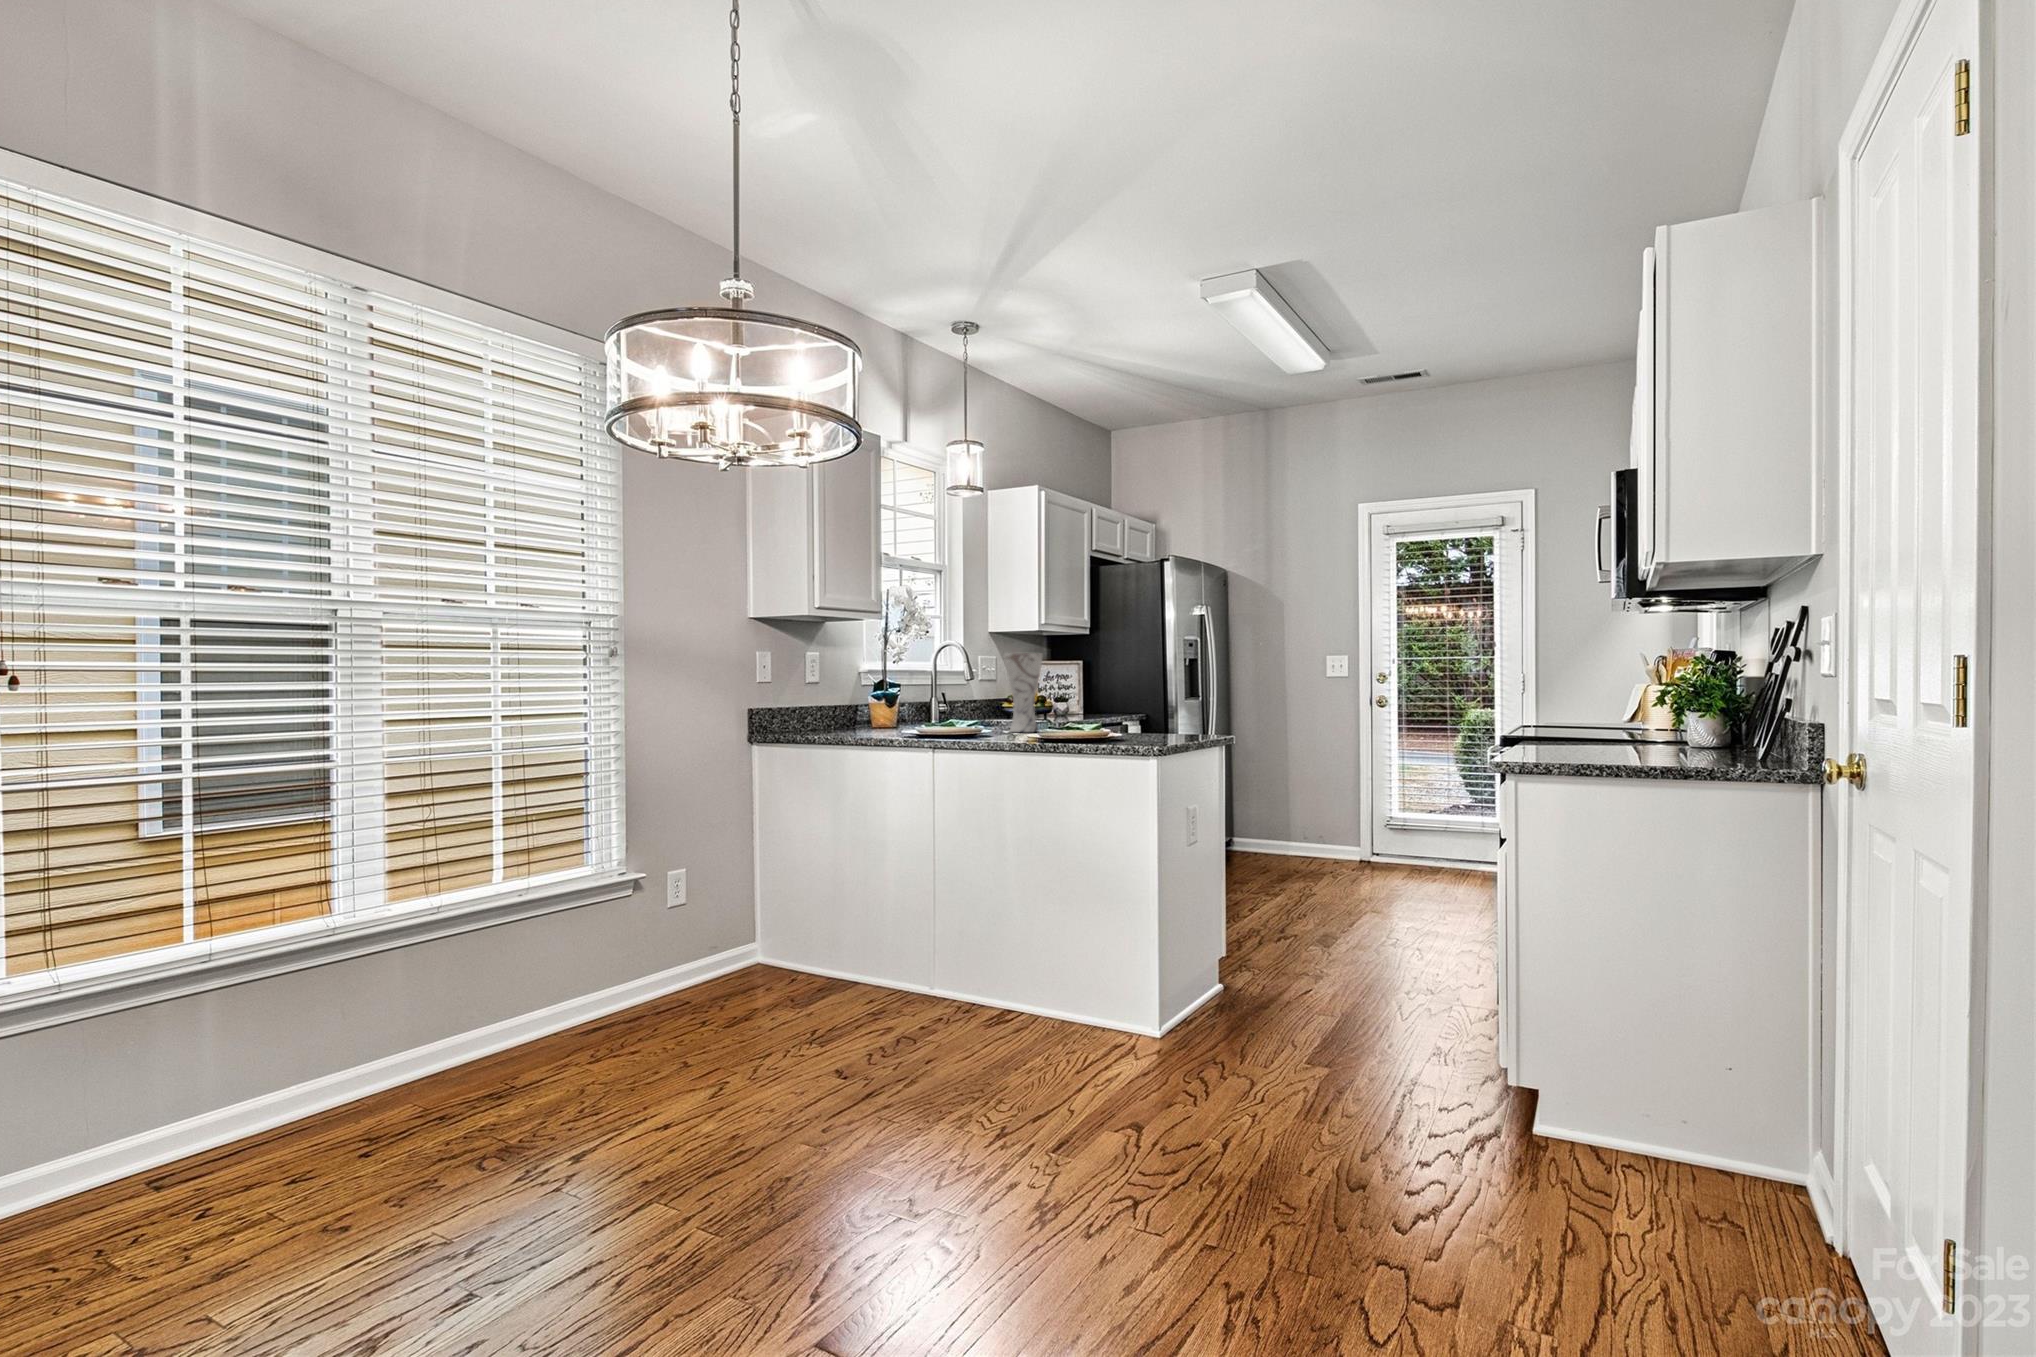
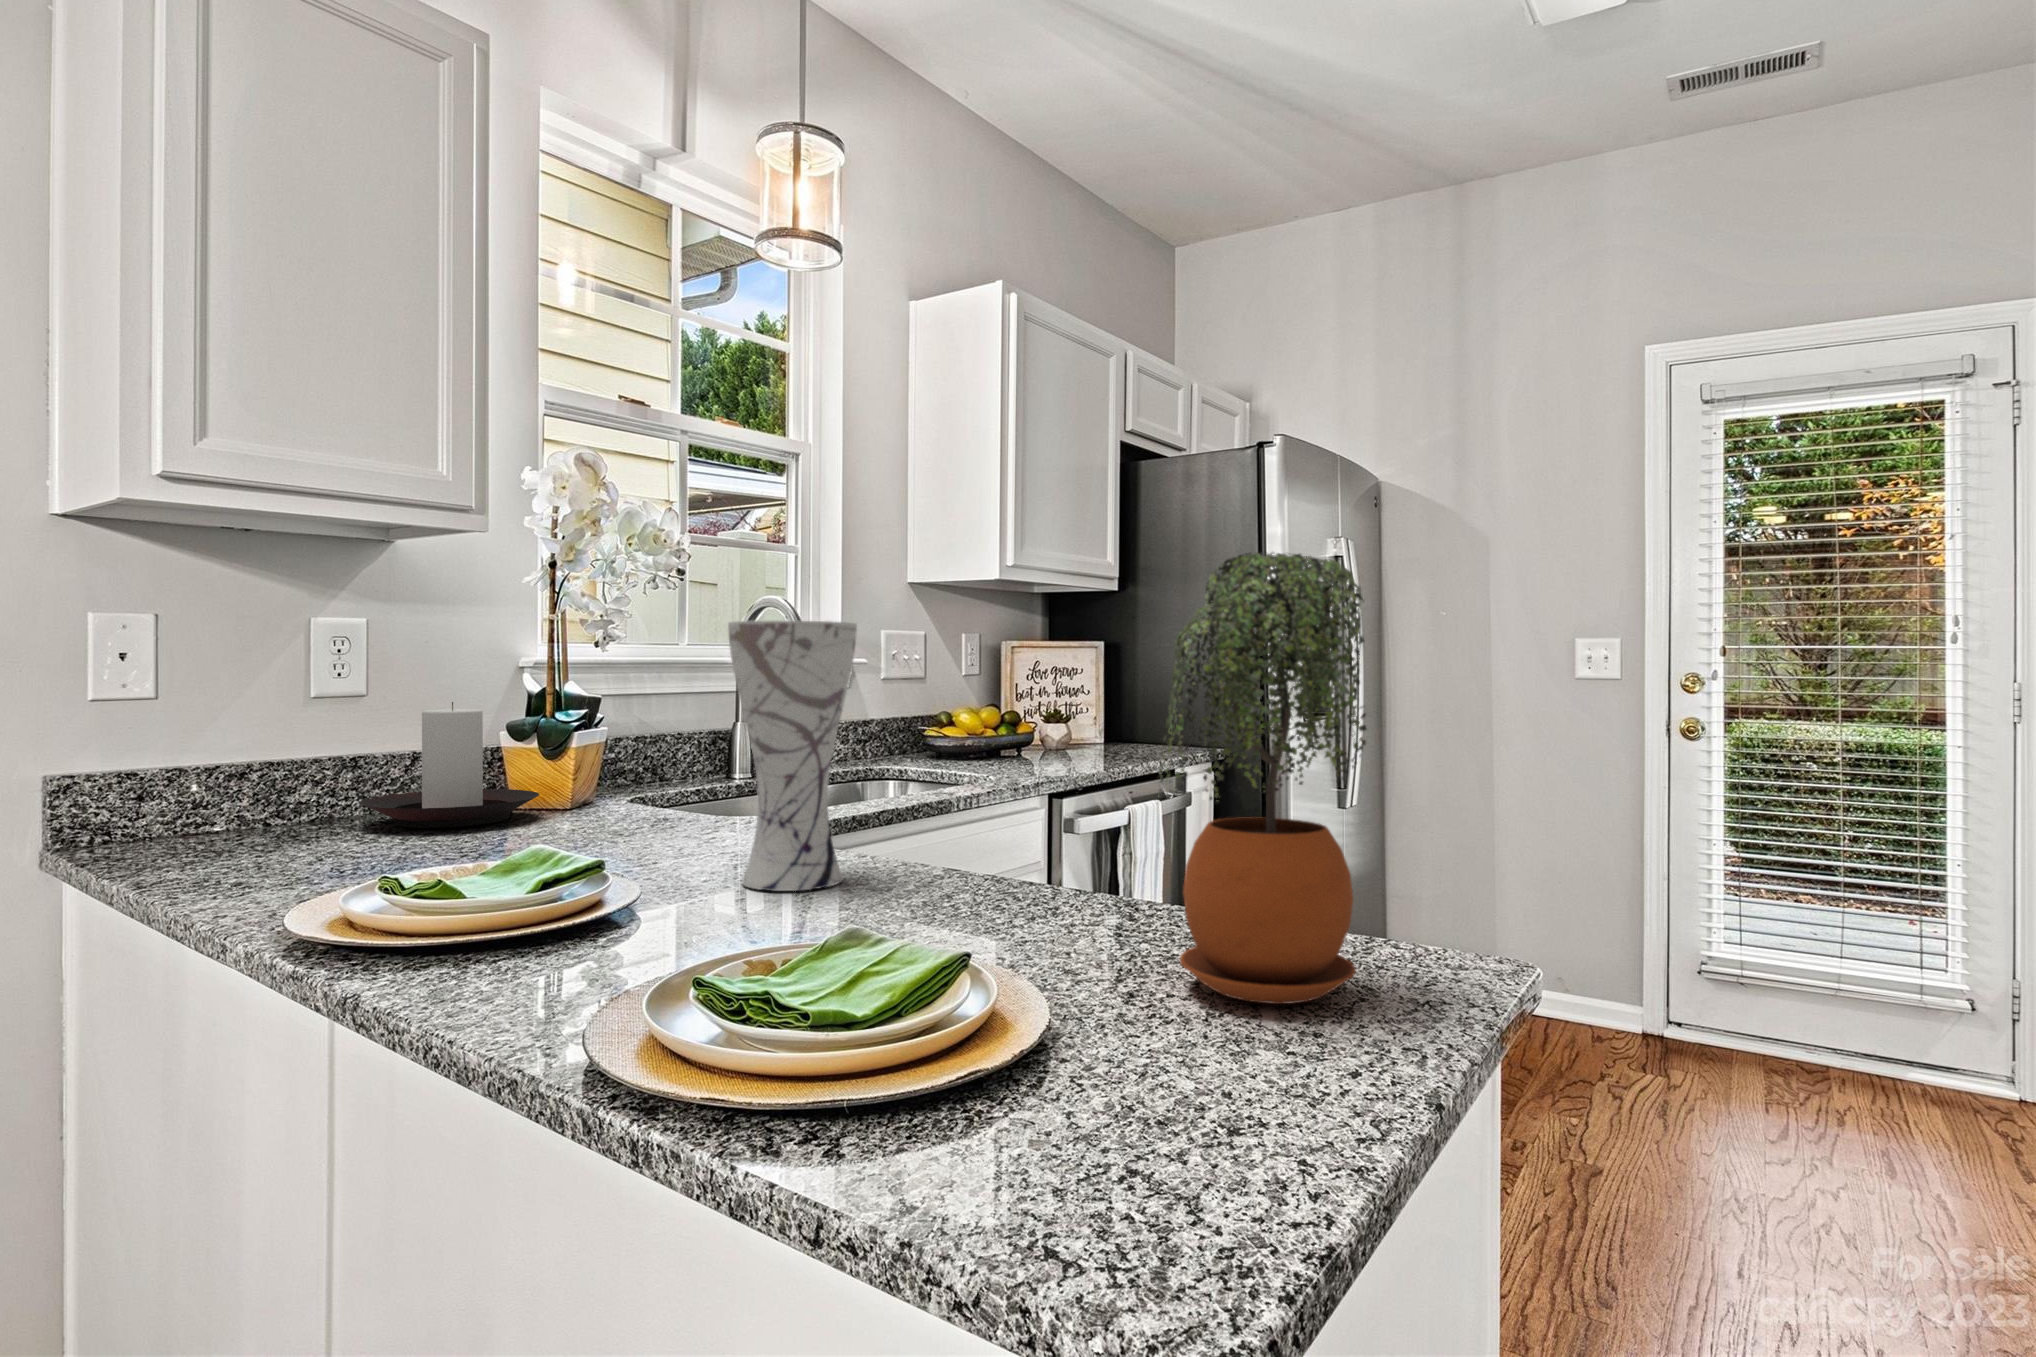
potted plant: none [1140,636,1188,736] -> present [1158,552,1366,1004]
candle holder: none [837,684,897,729] -> present [360,702,540,828]

